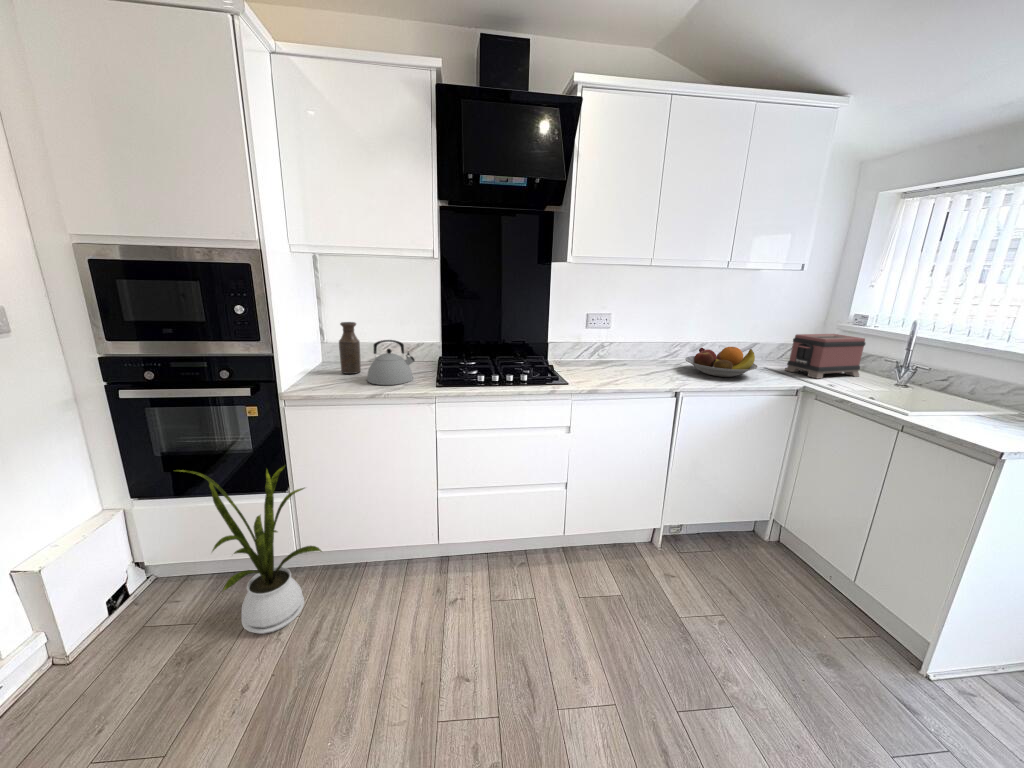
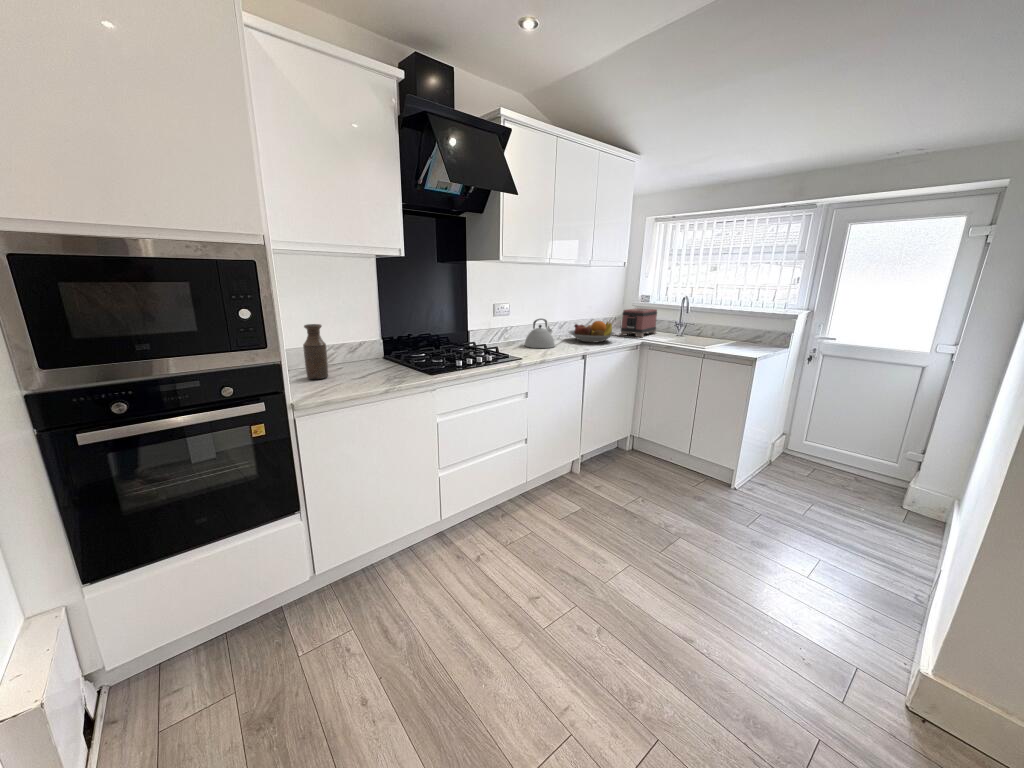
kettle: present [367,340,415,385] -> present [525,319,555,348]
house plant: present [178,466,322,634] -> none [211,480,360,664]

